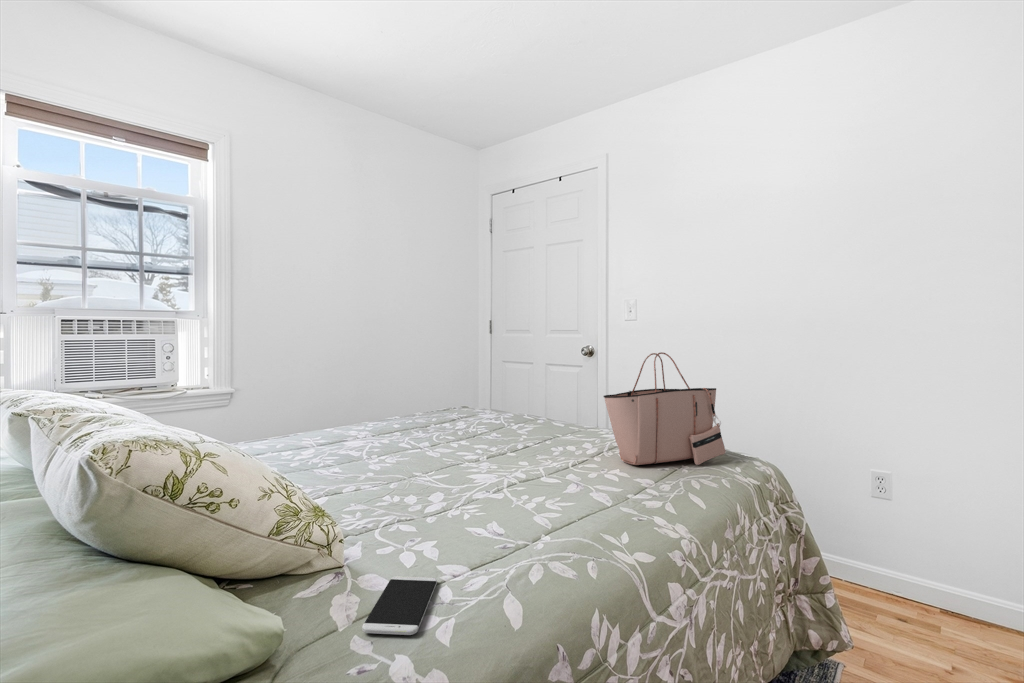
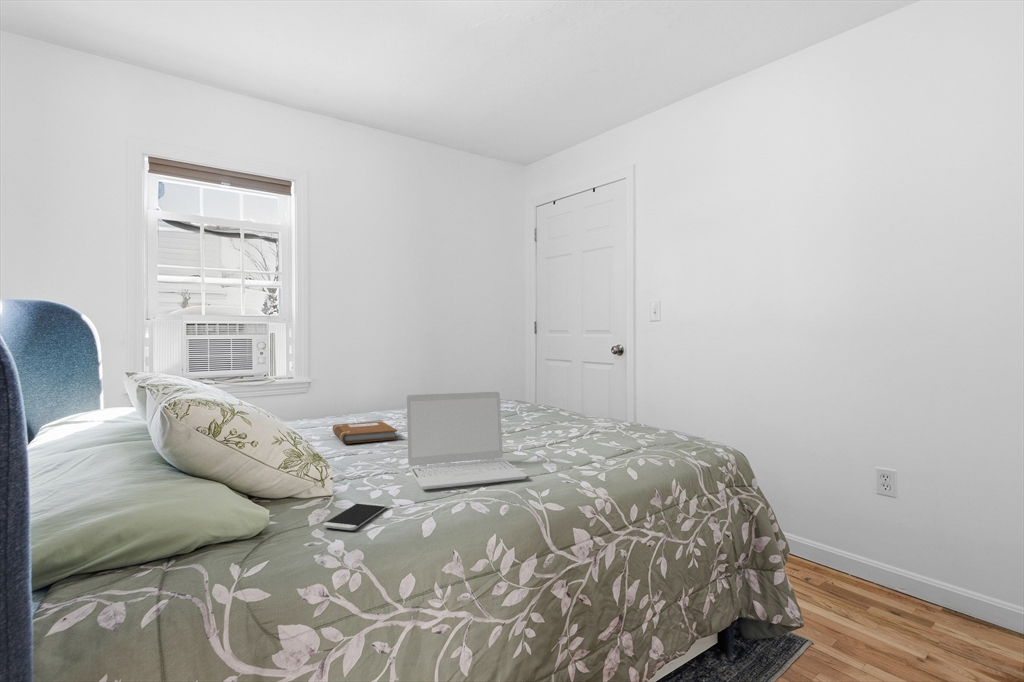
tote bag: present [604,352,726,465] -> none [579,350,689,449]
laptop: none [421,404,589,545] -> present [407,392,527,489]
notebook: none [289,441,381,475] -> present [333,421,397,444]

